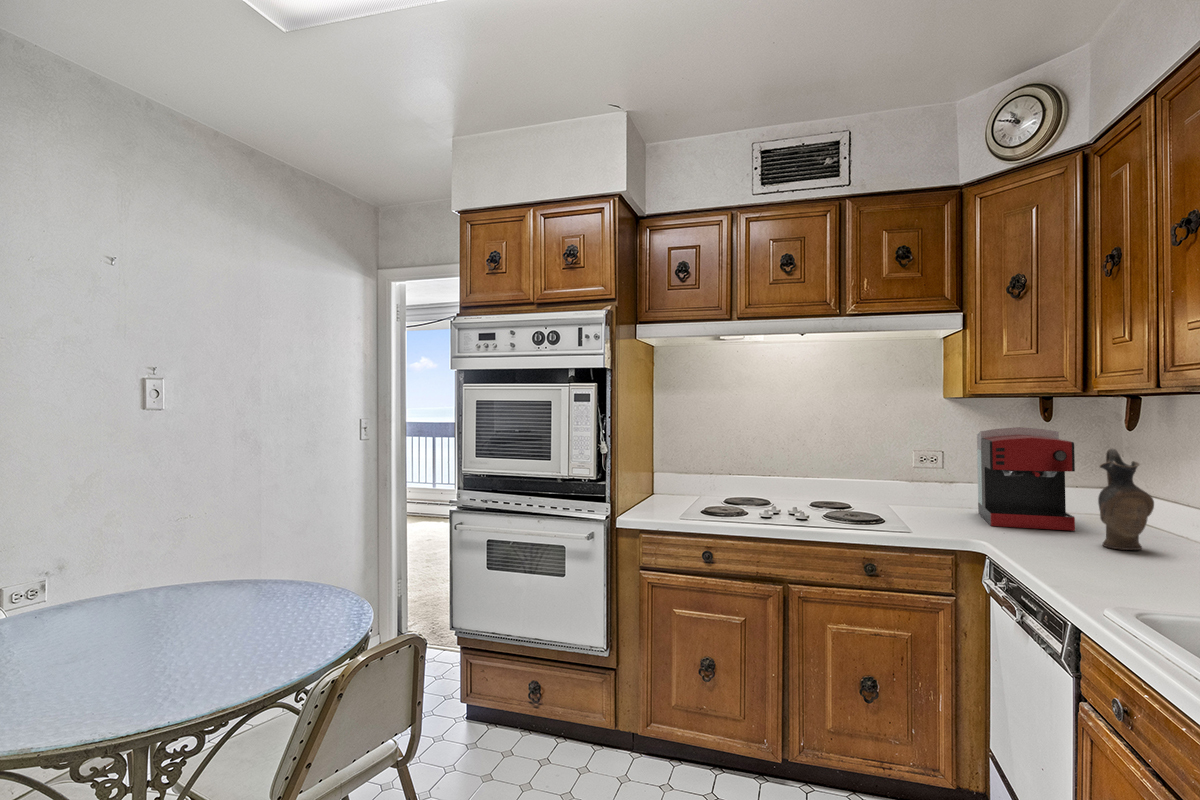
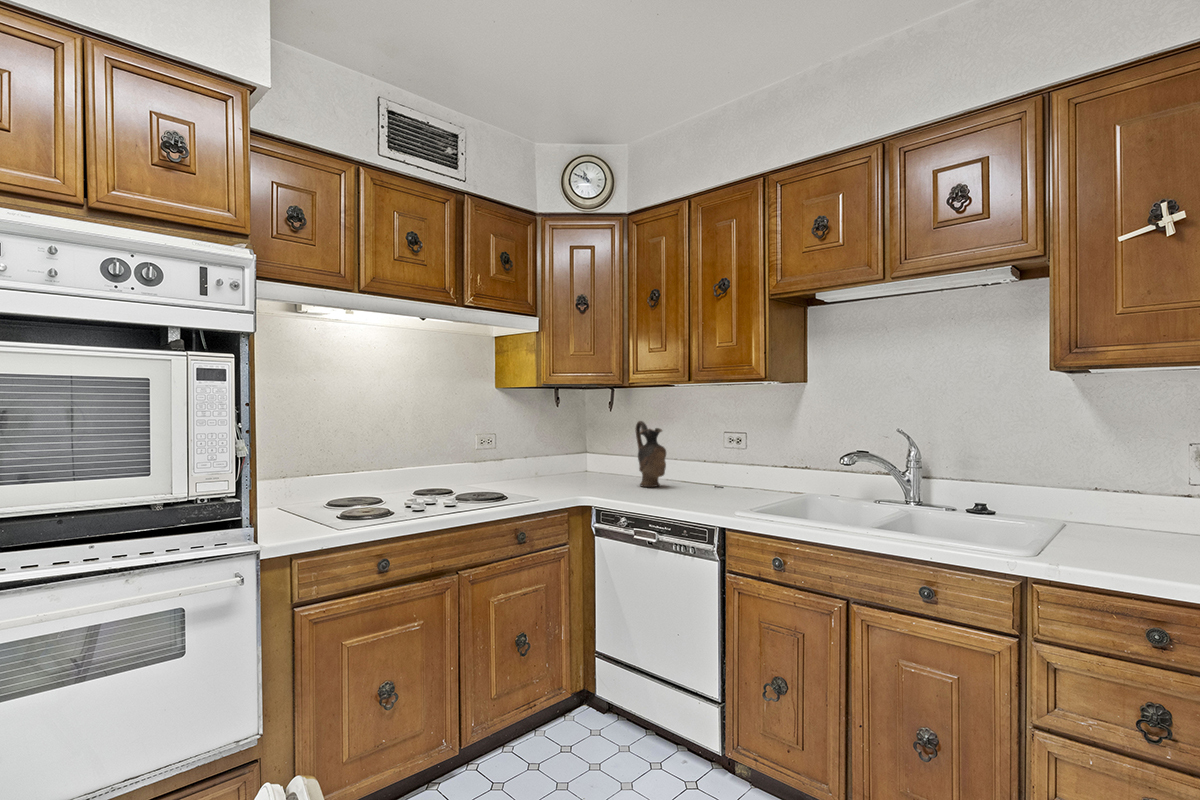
coffee maker: present [977,427,1075,531] -> none [535,410,609,487]

